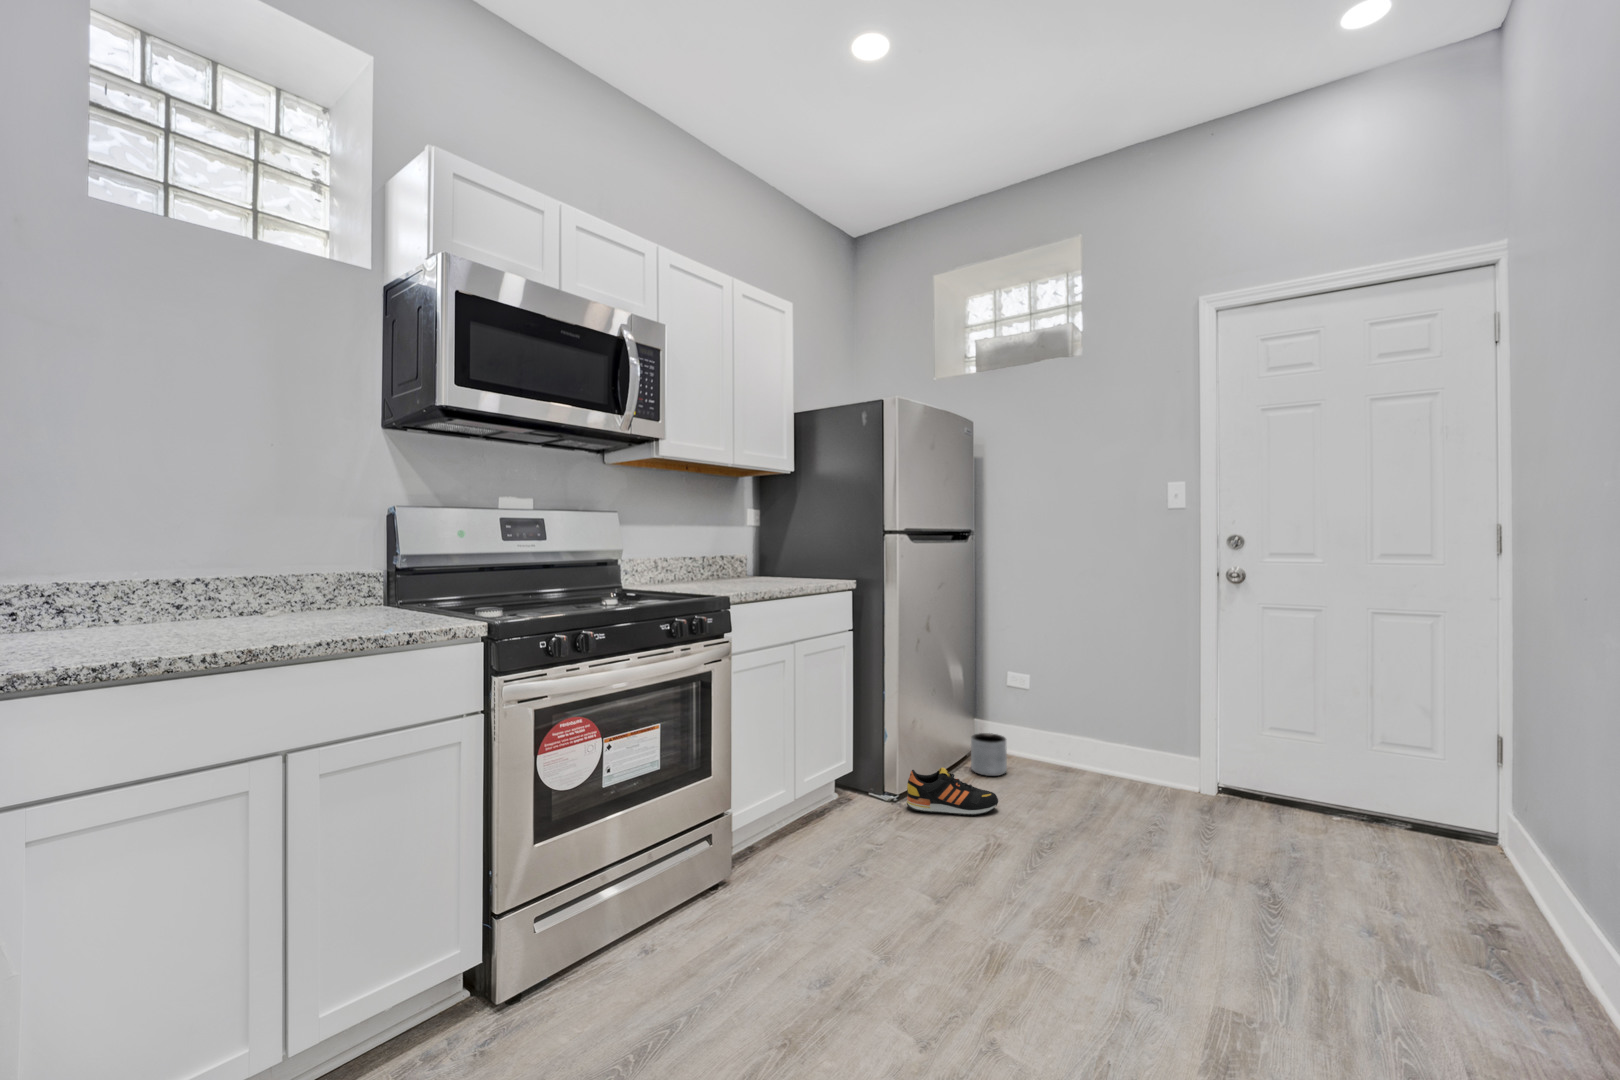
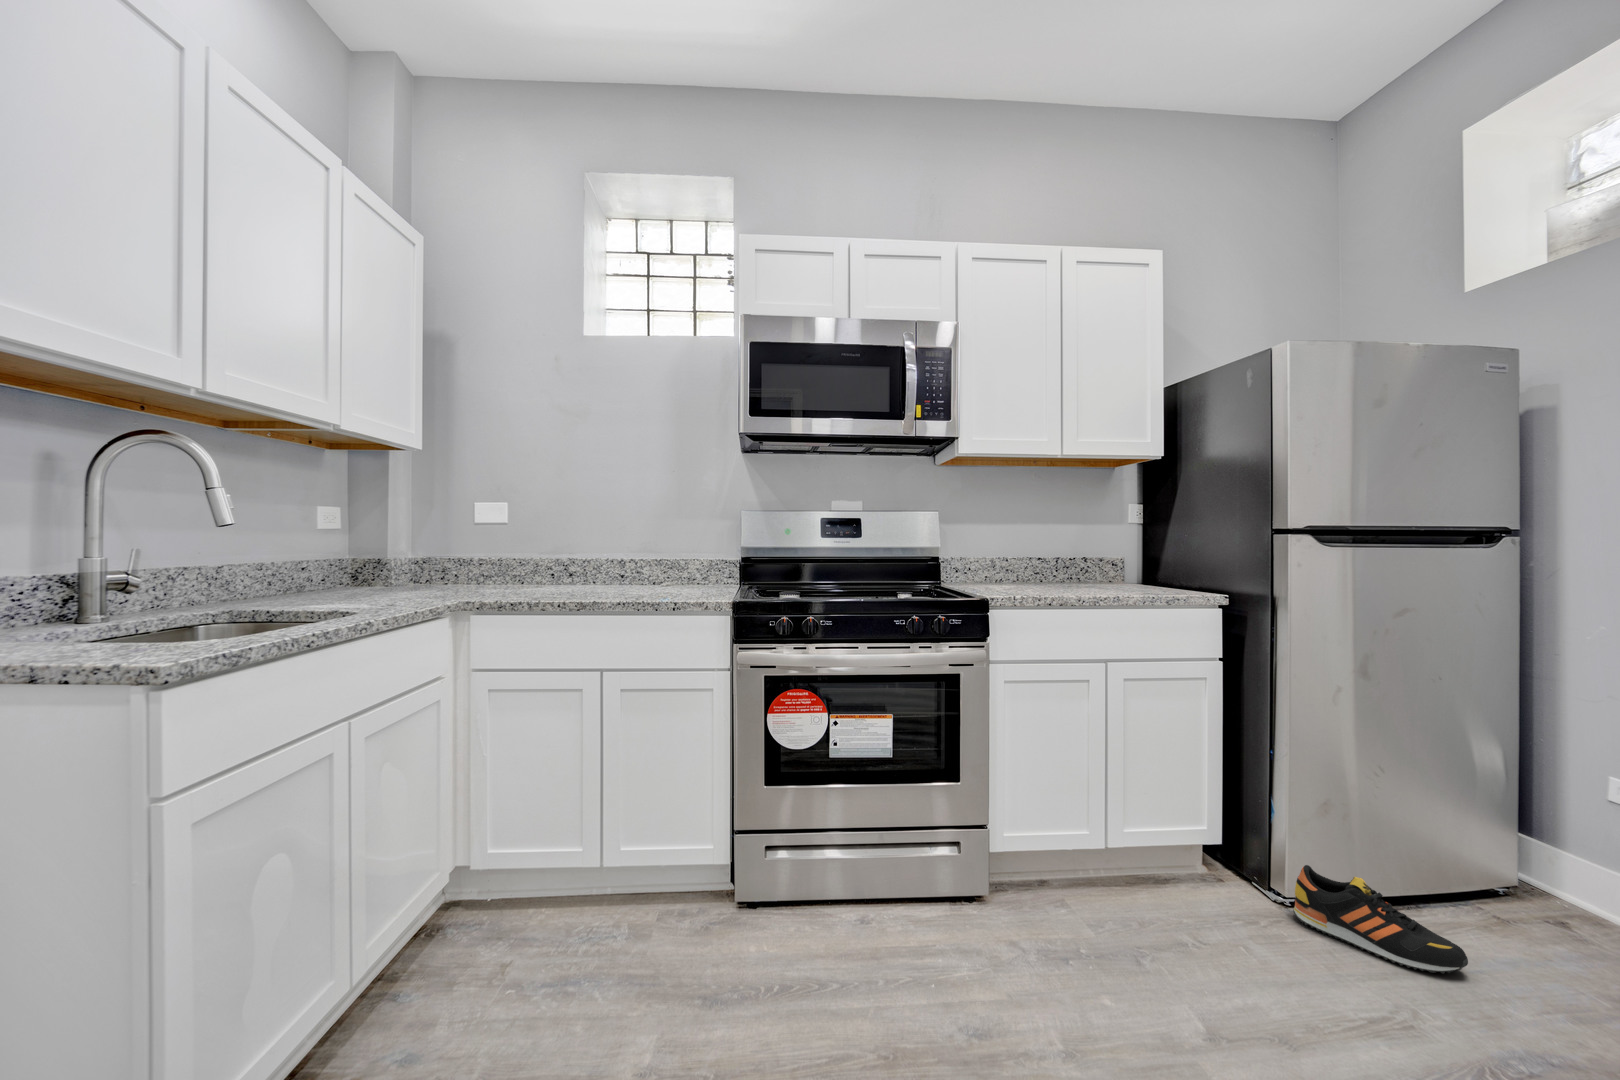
planter: present [971,733,1007,776] -> none [1478,855,1559,936]

